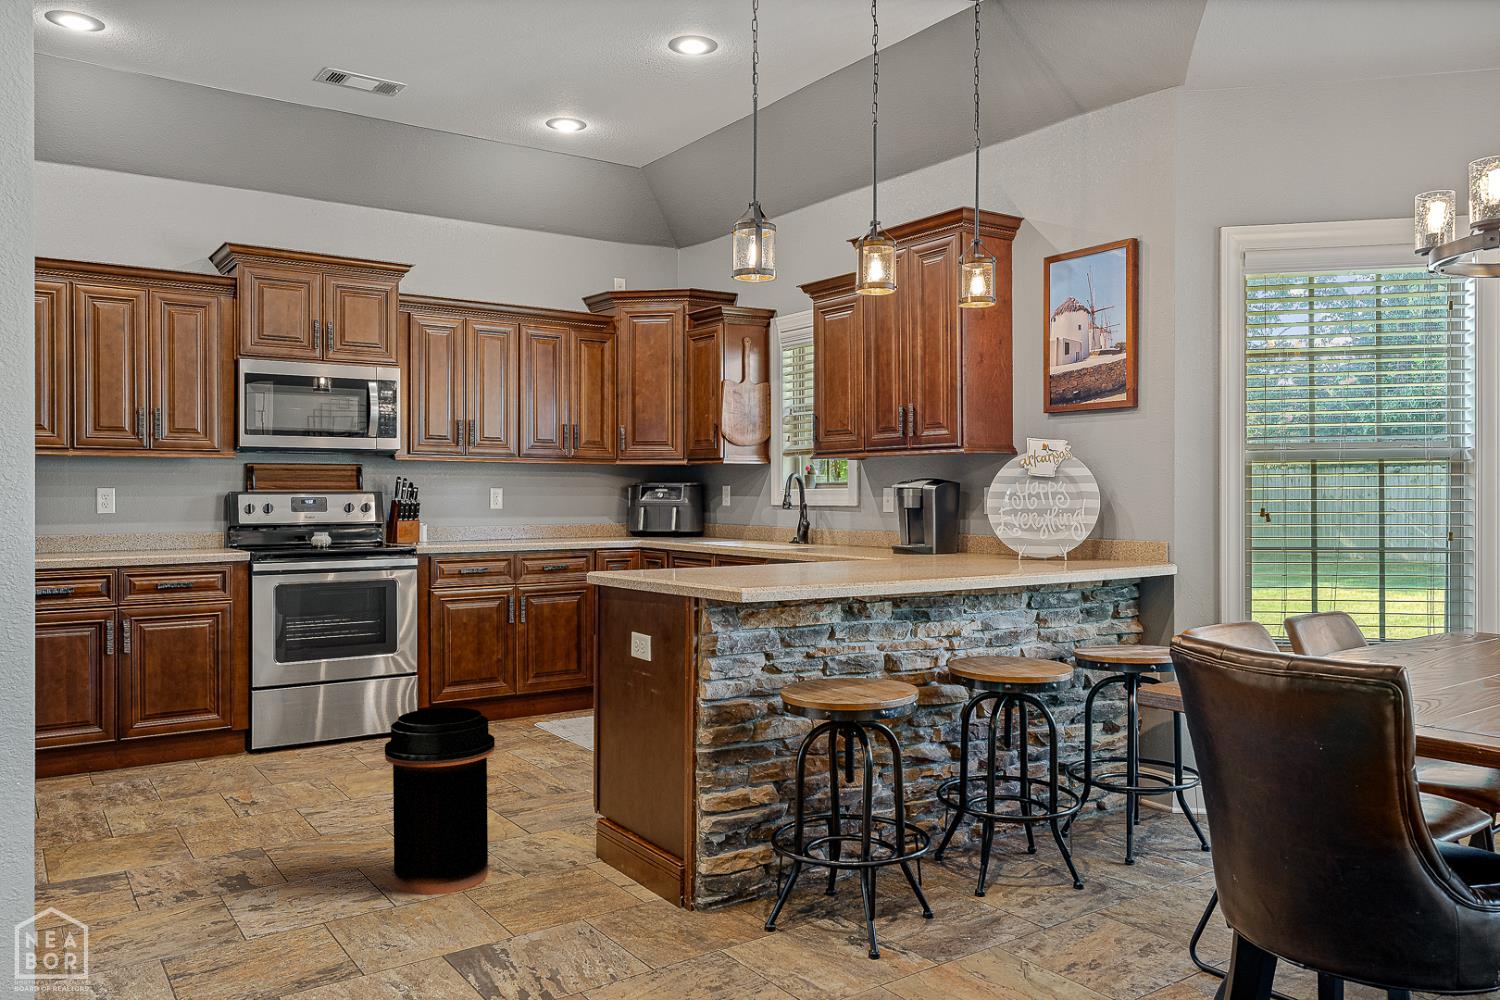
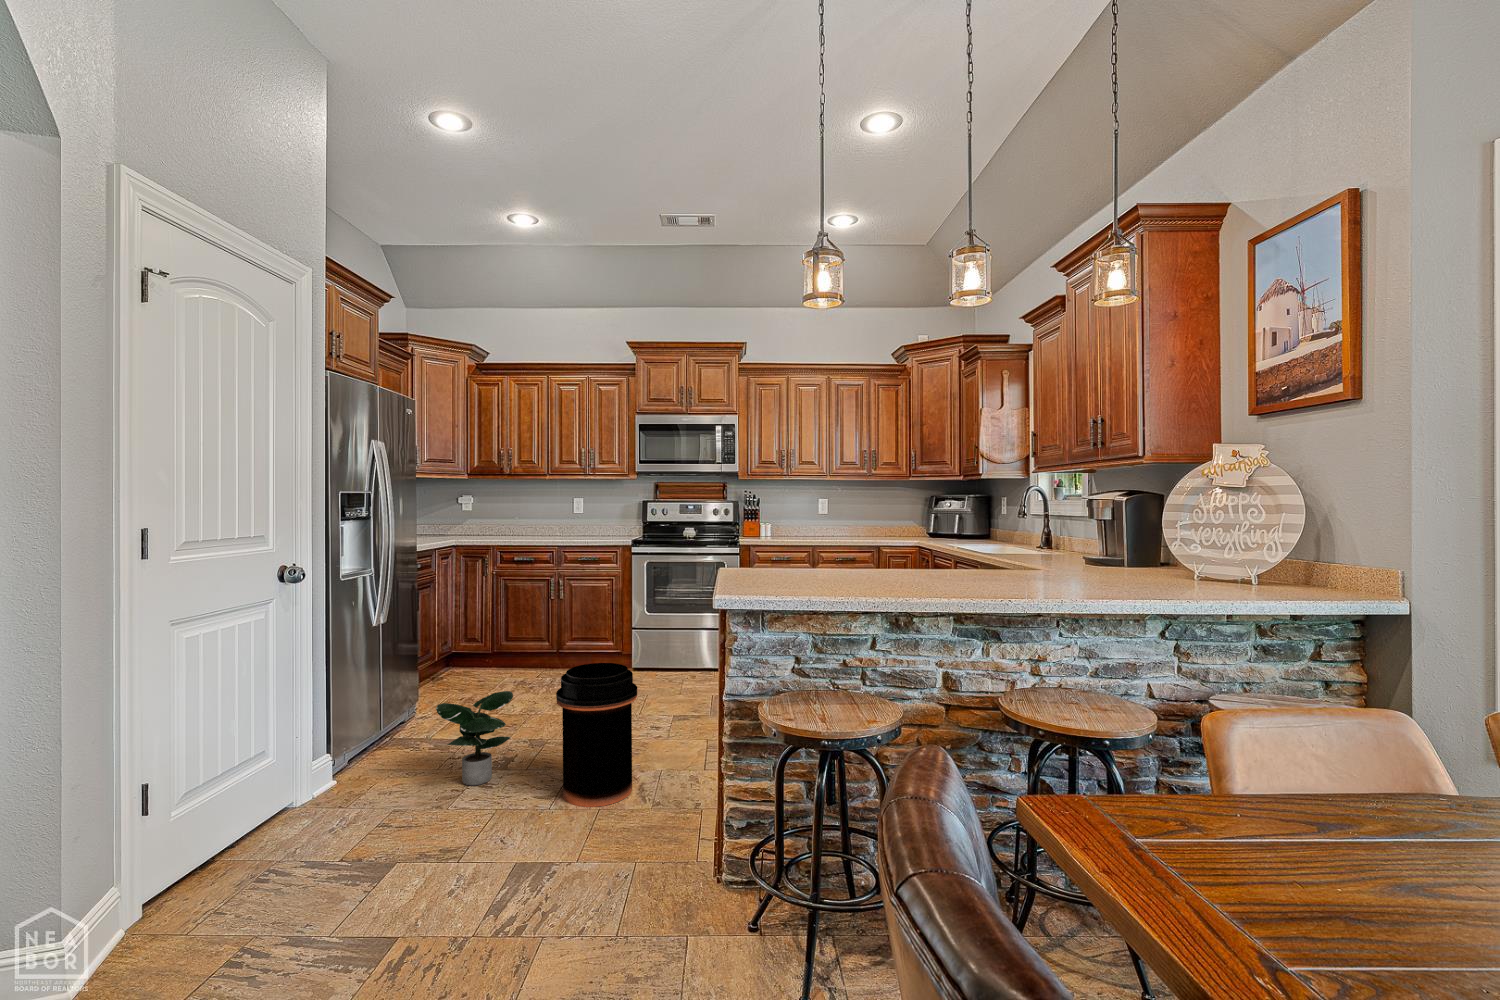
potted plant: none [180,771,307,911] -> present [436,691,513,785]

